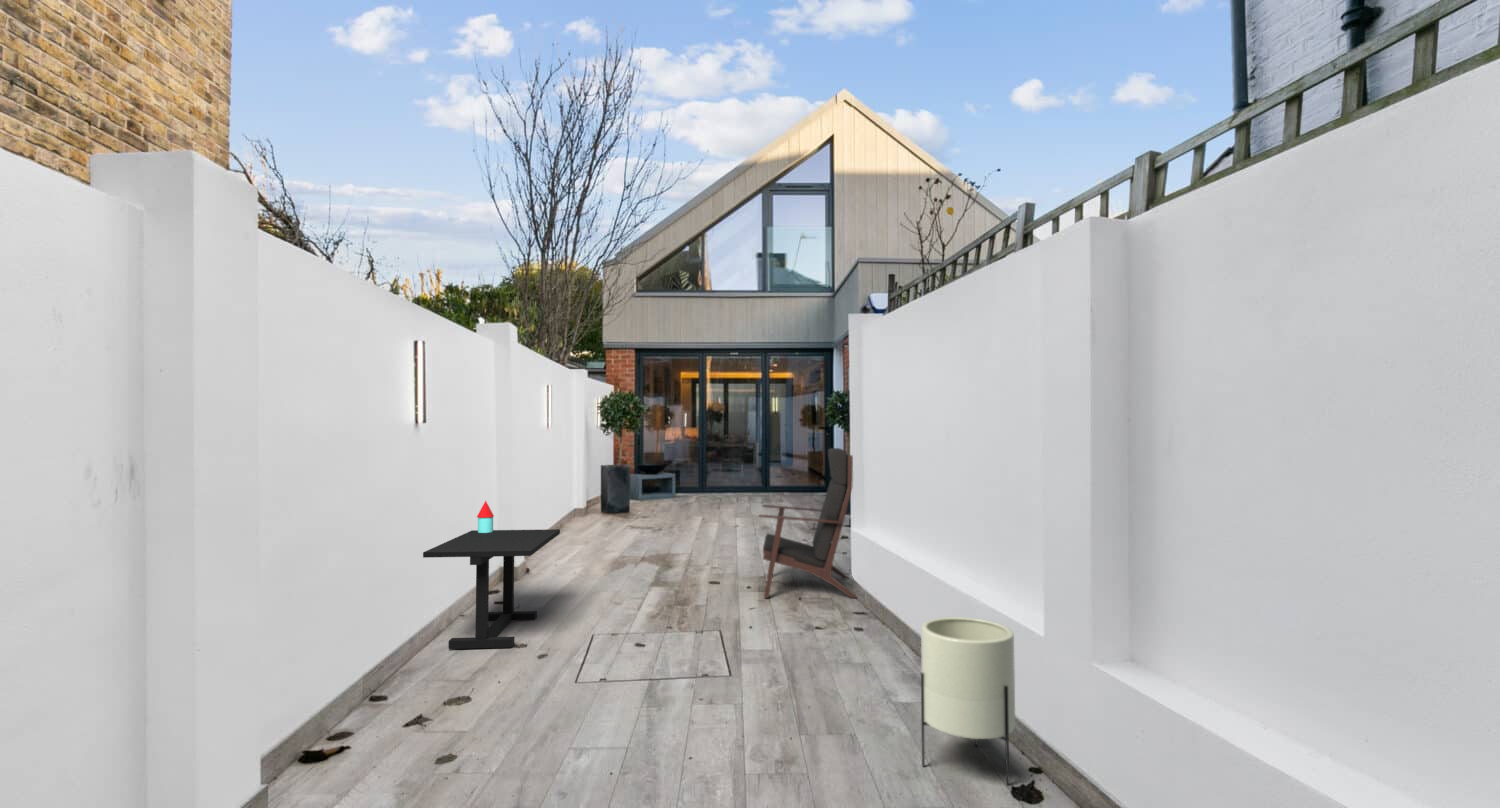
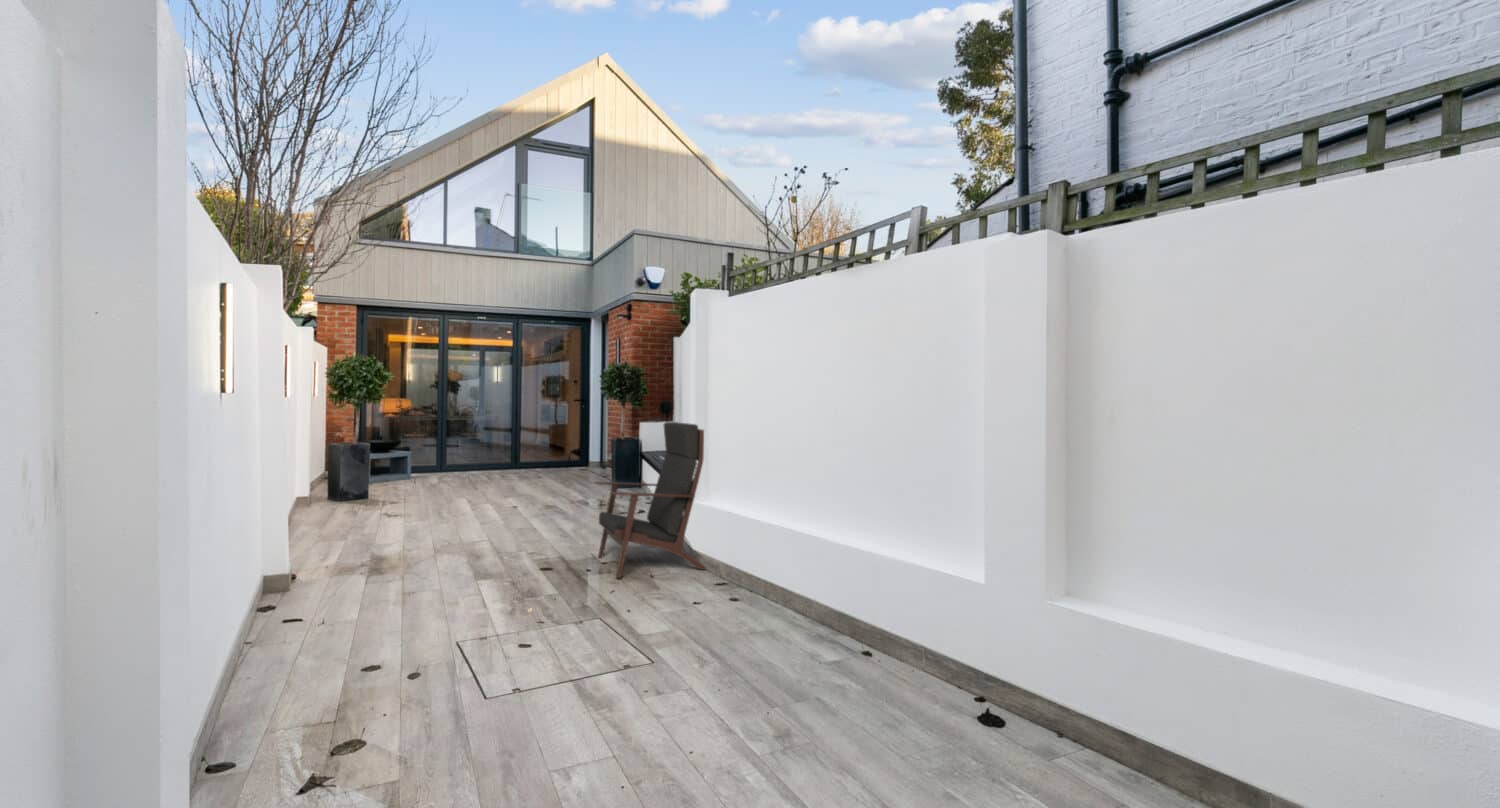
side table: present [423,501,560,649] -> none [234,491,394,687]
planter: present [921,617,1015,784] -> none [897,577,981,718]

